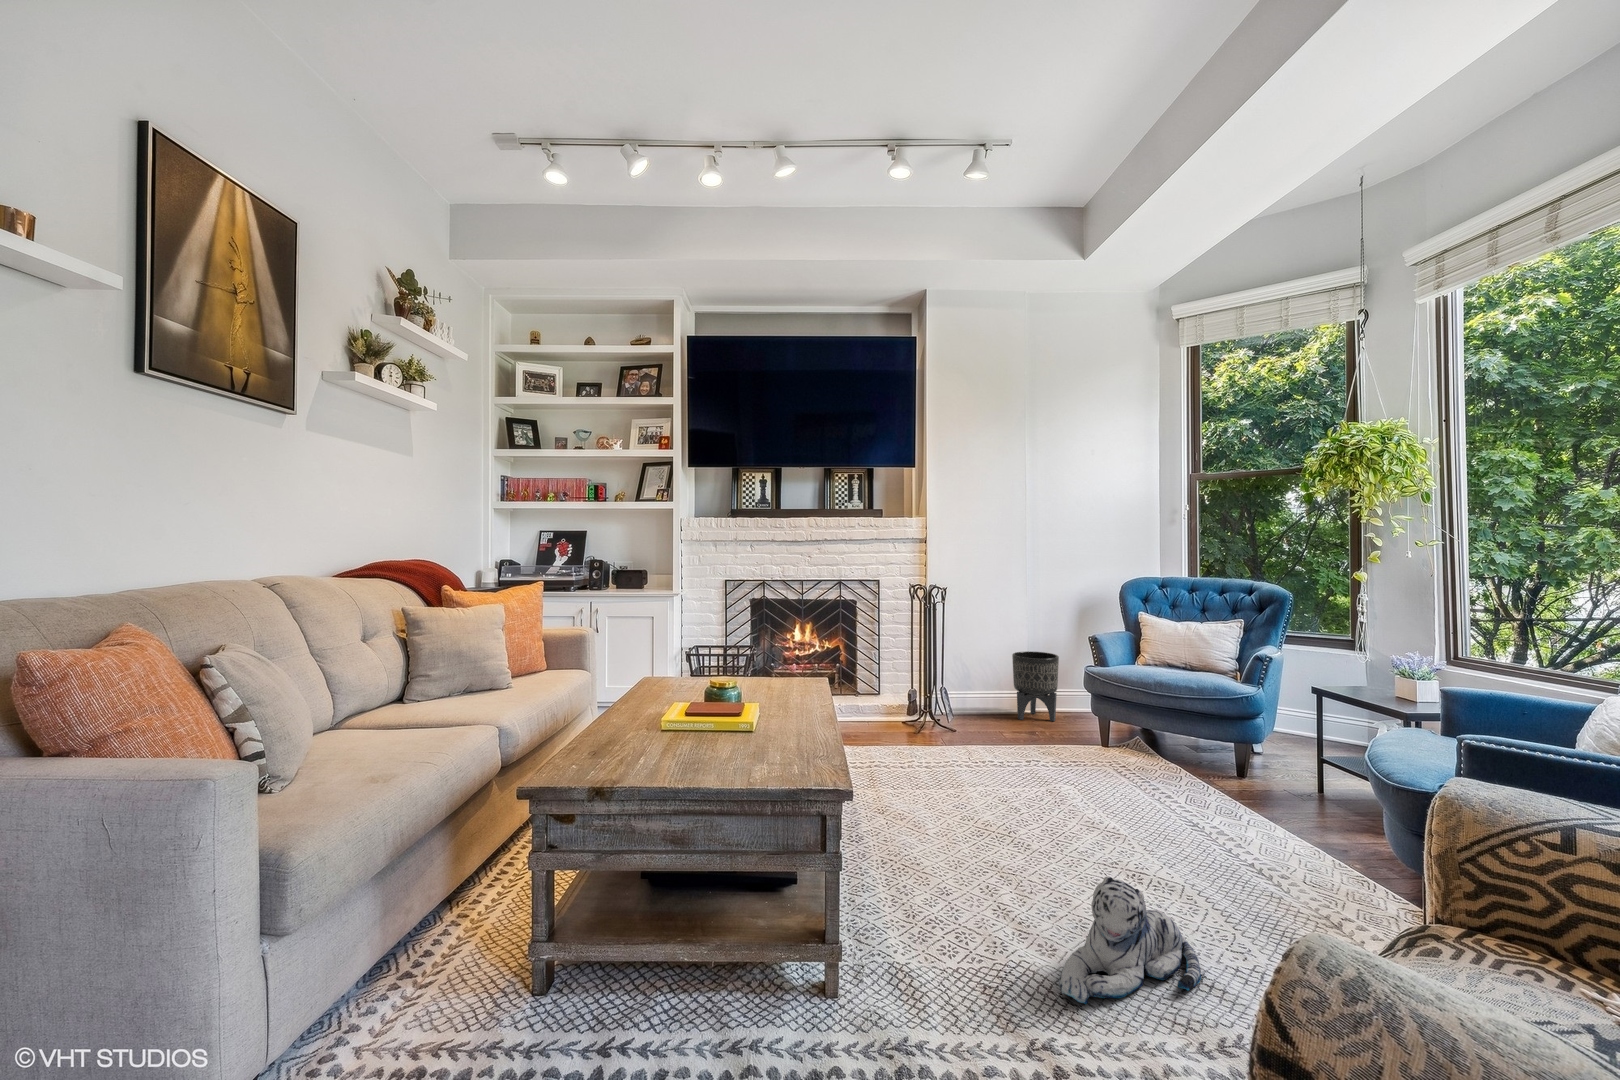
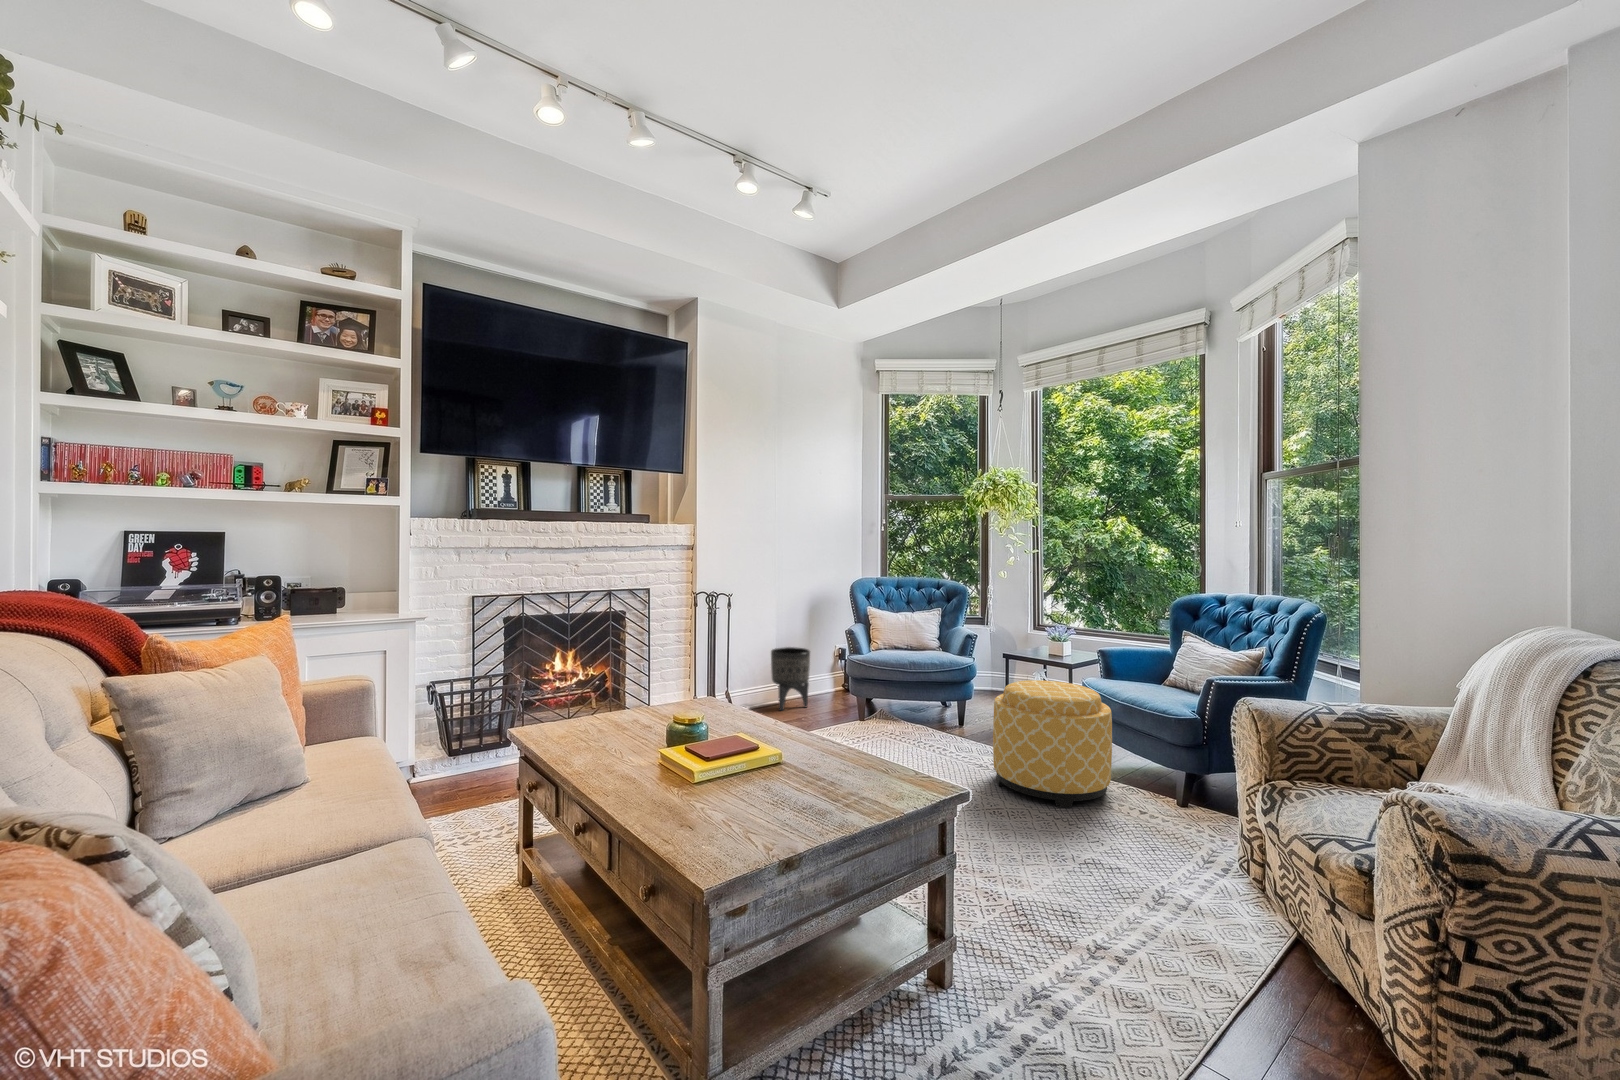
ottoman: none [1152,713,1332,892] -> present [993,680,1112,808]
plush toy: present [1060,876,1201,1004] -> none [1076,815,1155,917]

